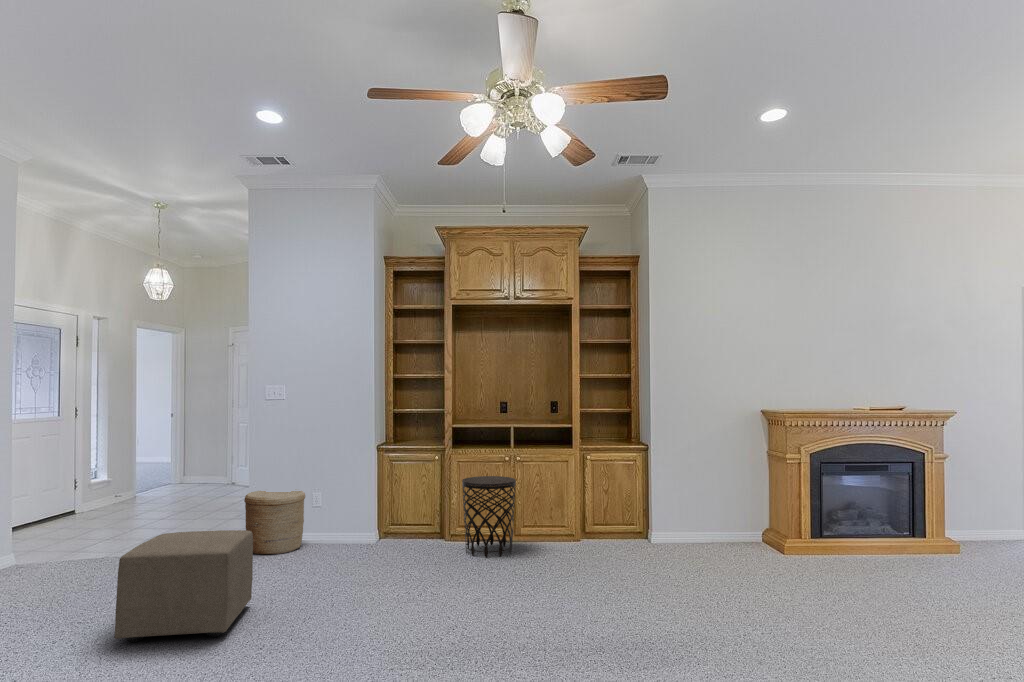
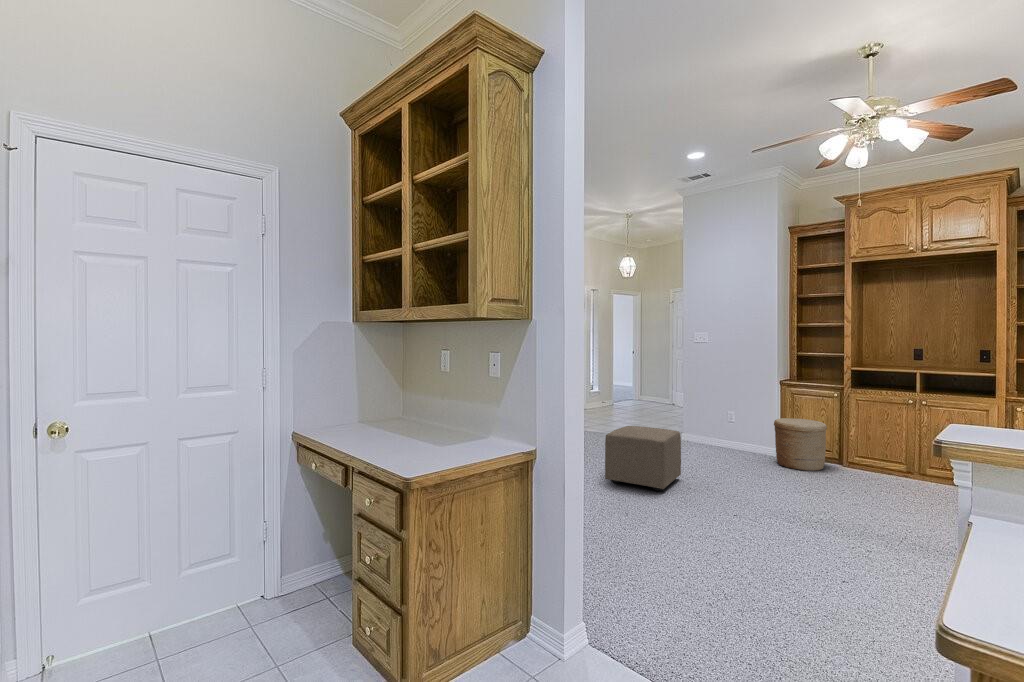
side table: present [462,476,516,558] -> none [858,415,918,487]
woven basket: present [244,491,305,555] -> present [774,418,827,471]

